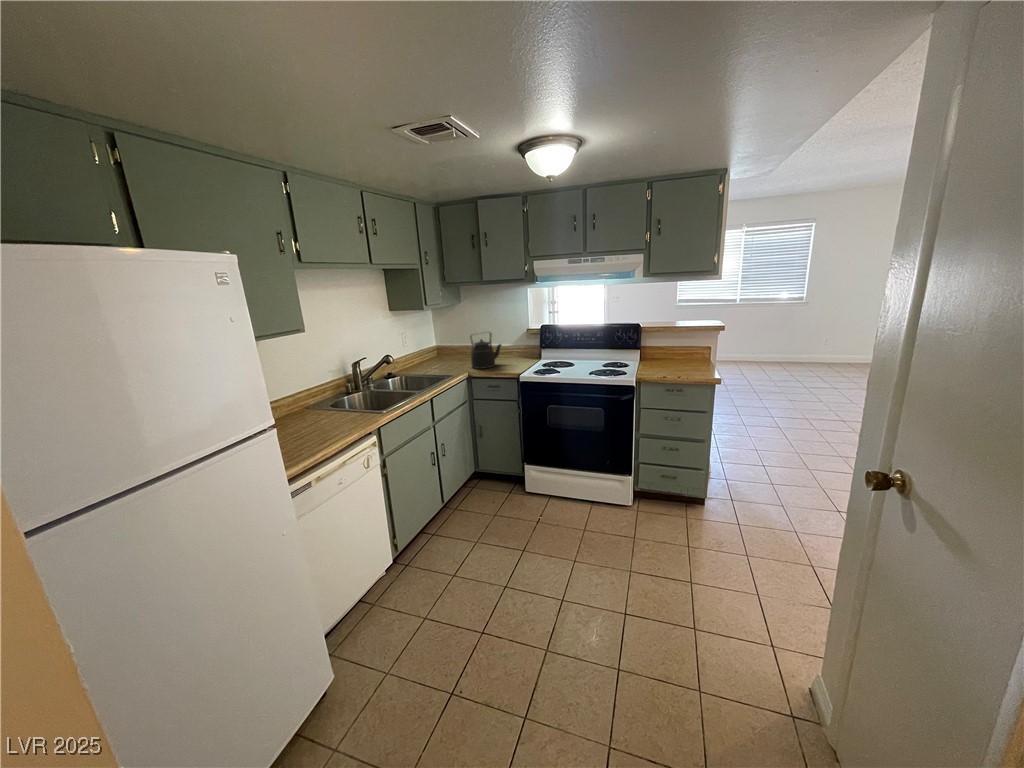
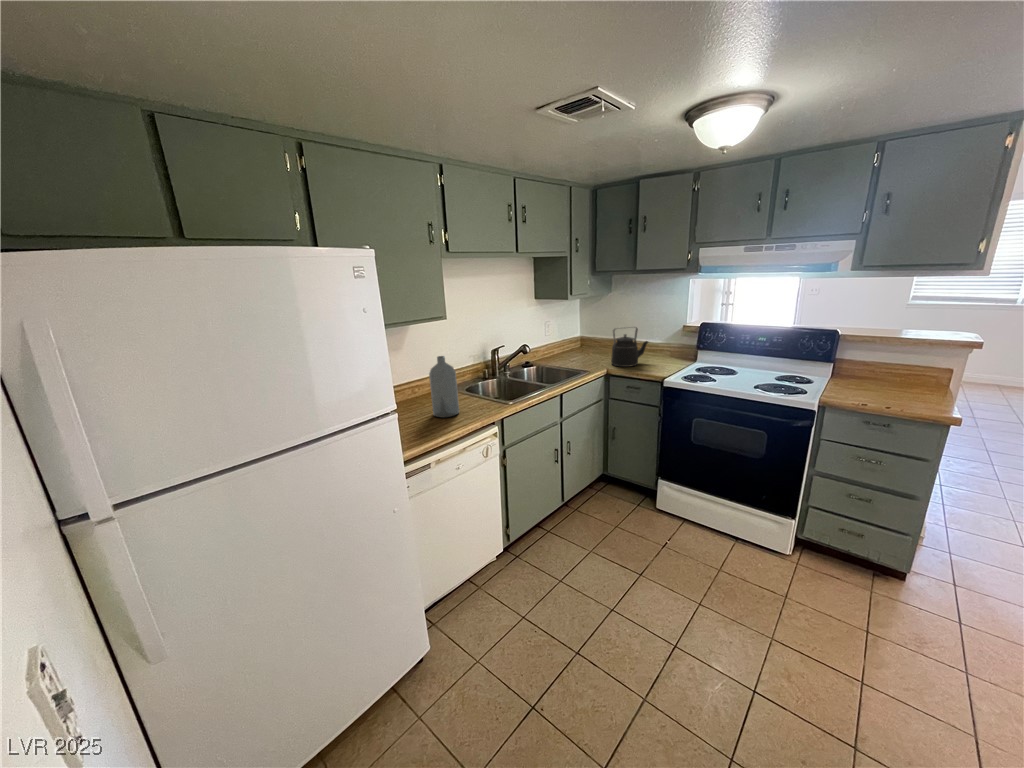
bottle: none [292,370,331,435] -> present [429,356,459,417]

